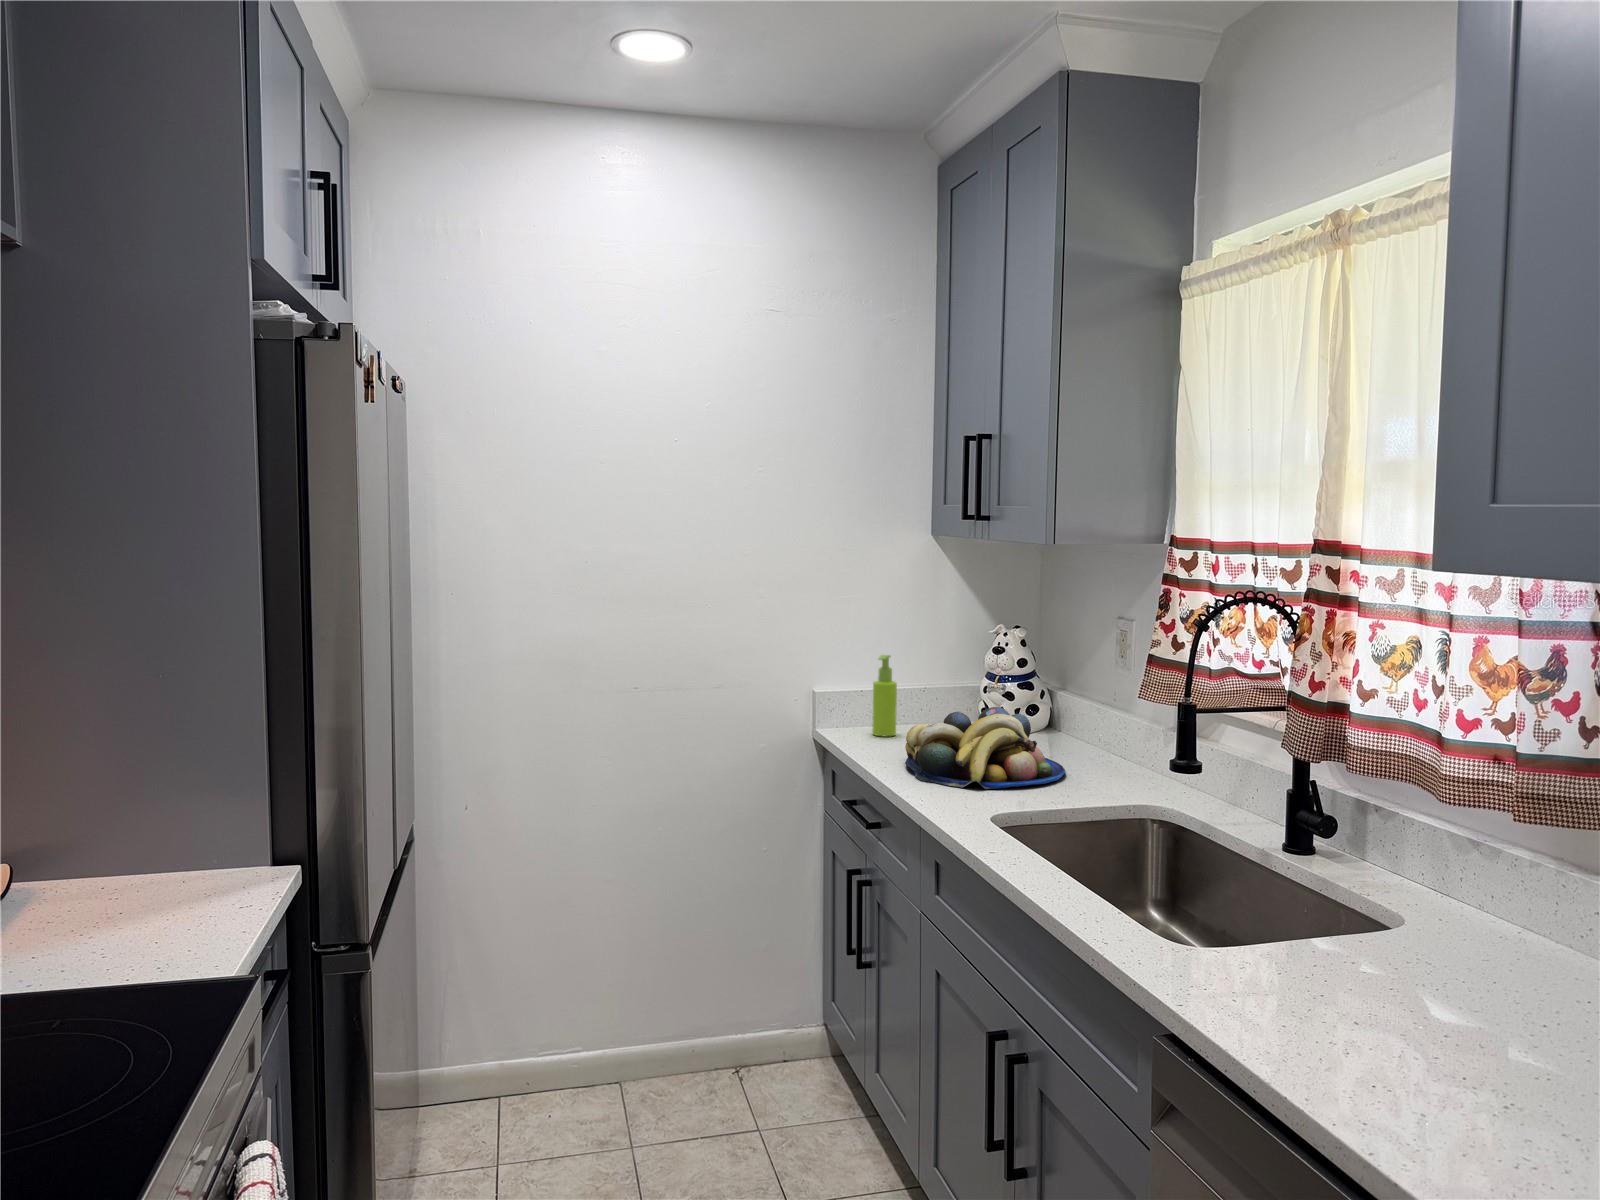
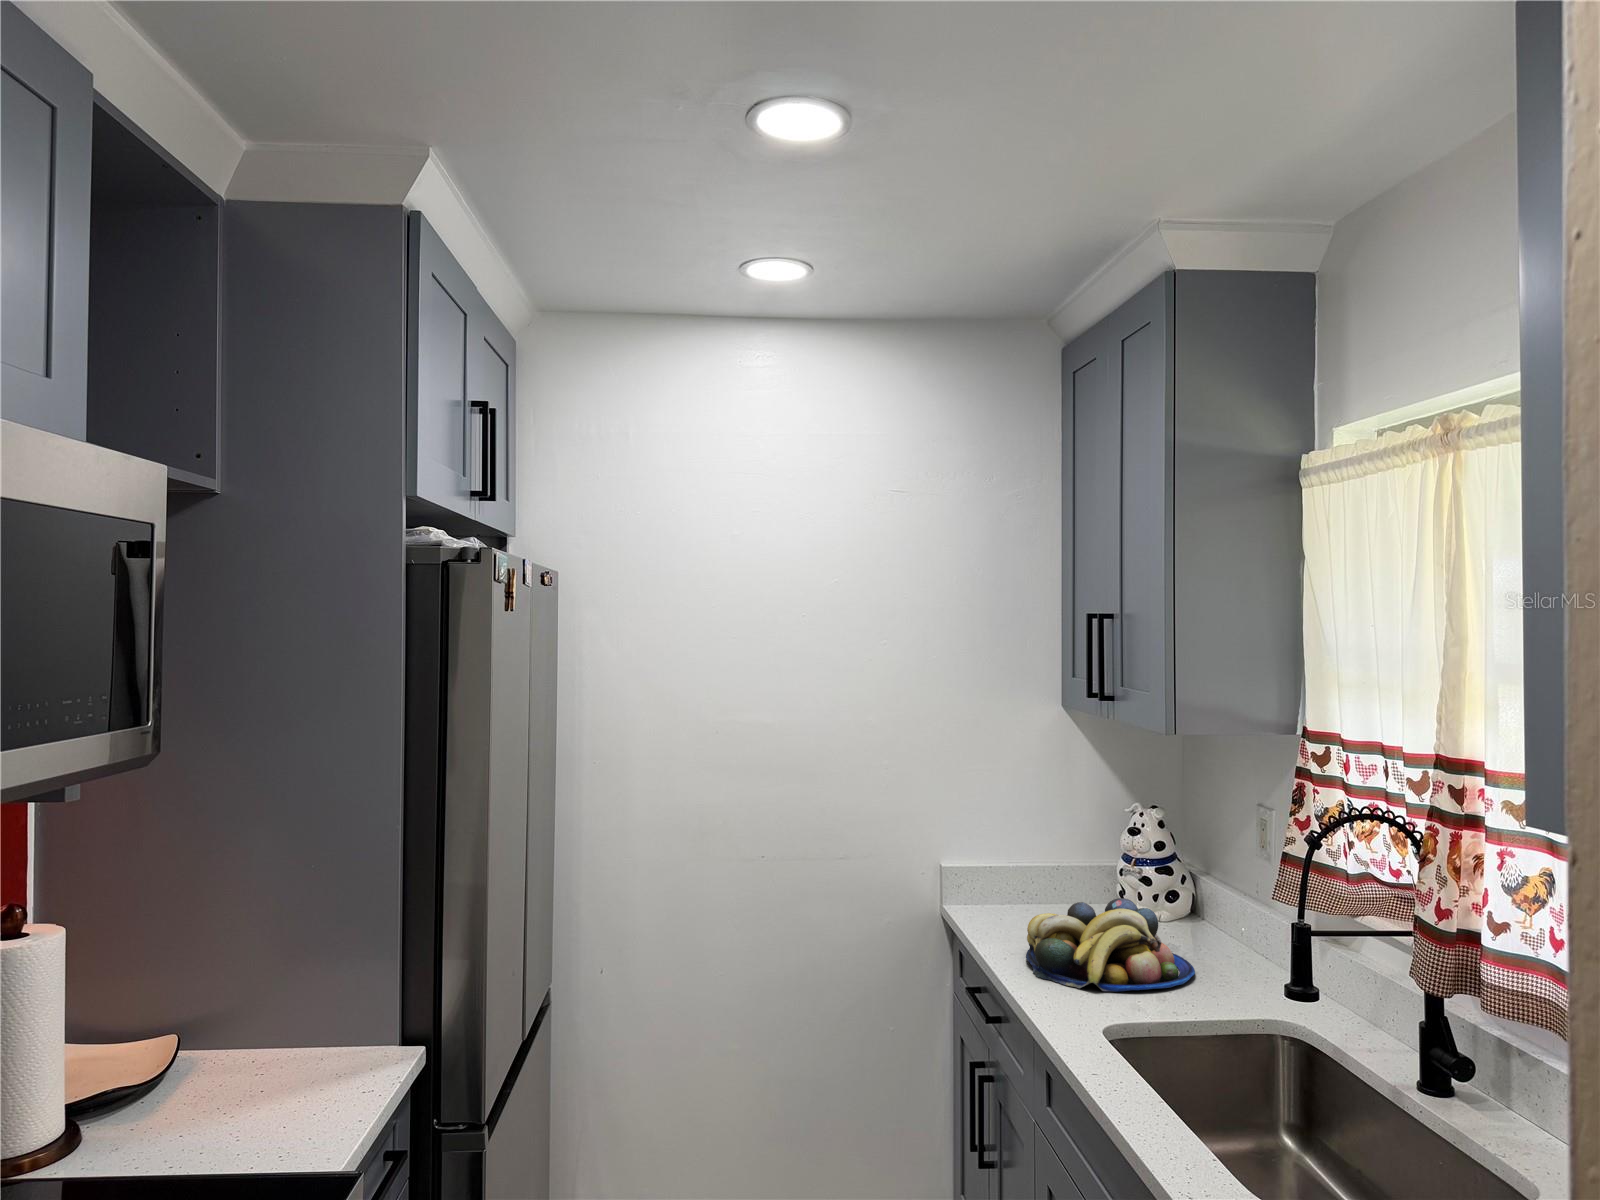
soap dispenser: present [872,655,897,736] -> none [1001,834,1026,919]

